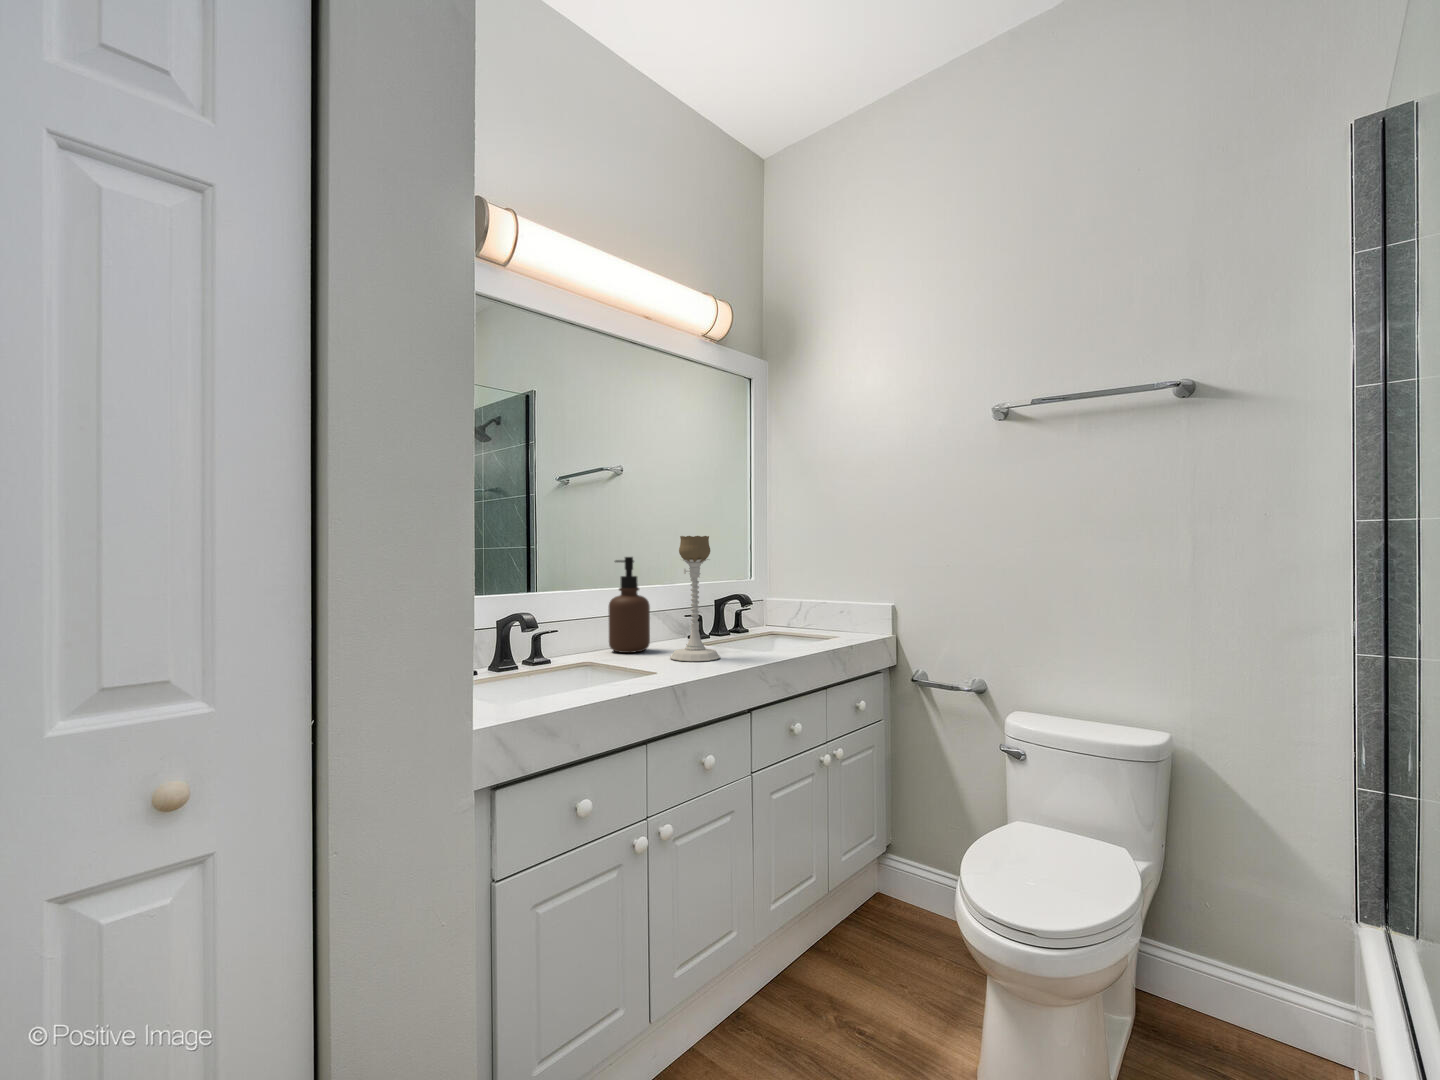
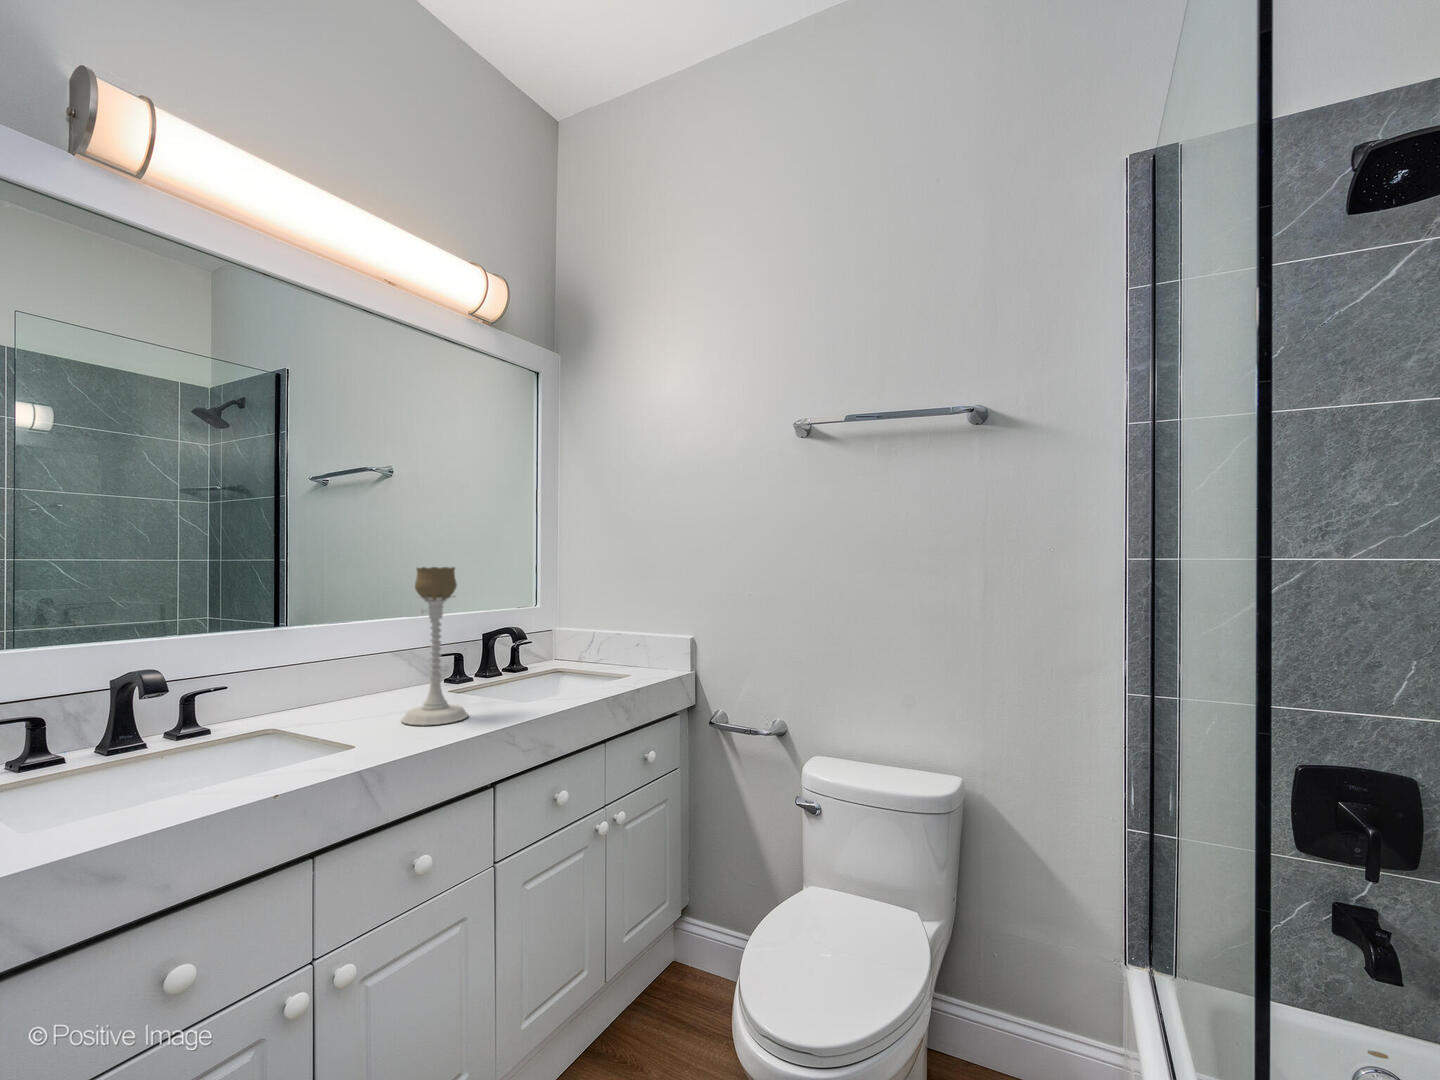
soap dispenser: present [609,557,650,653] -> none [326,590,384,713]

